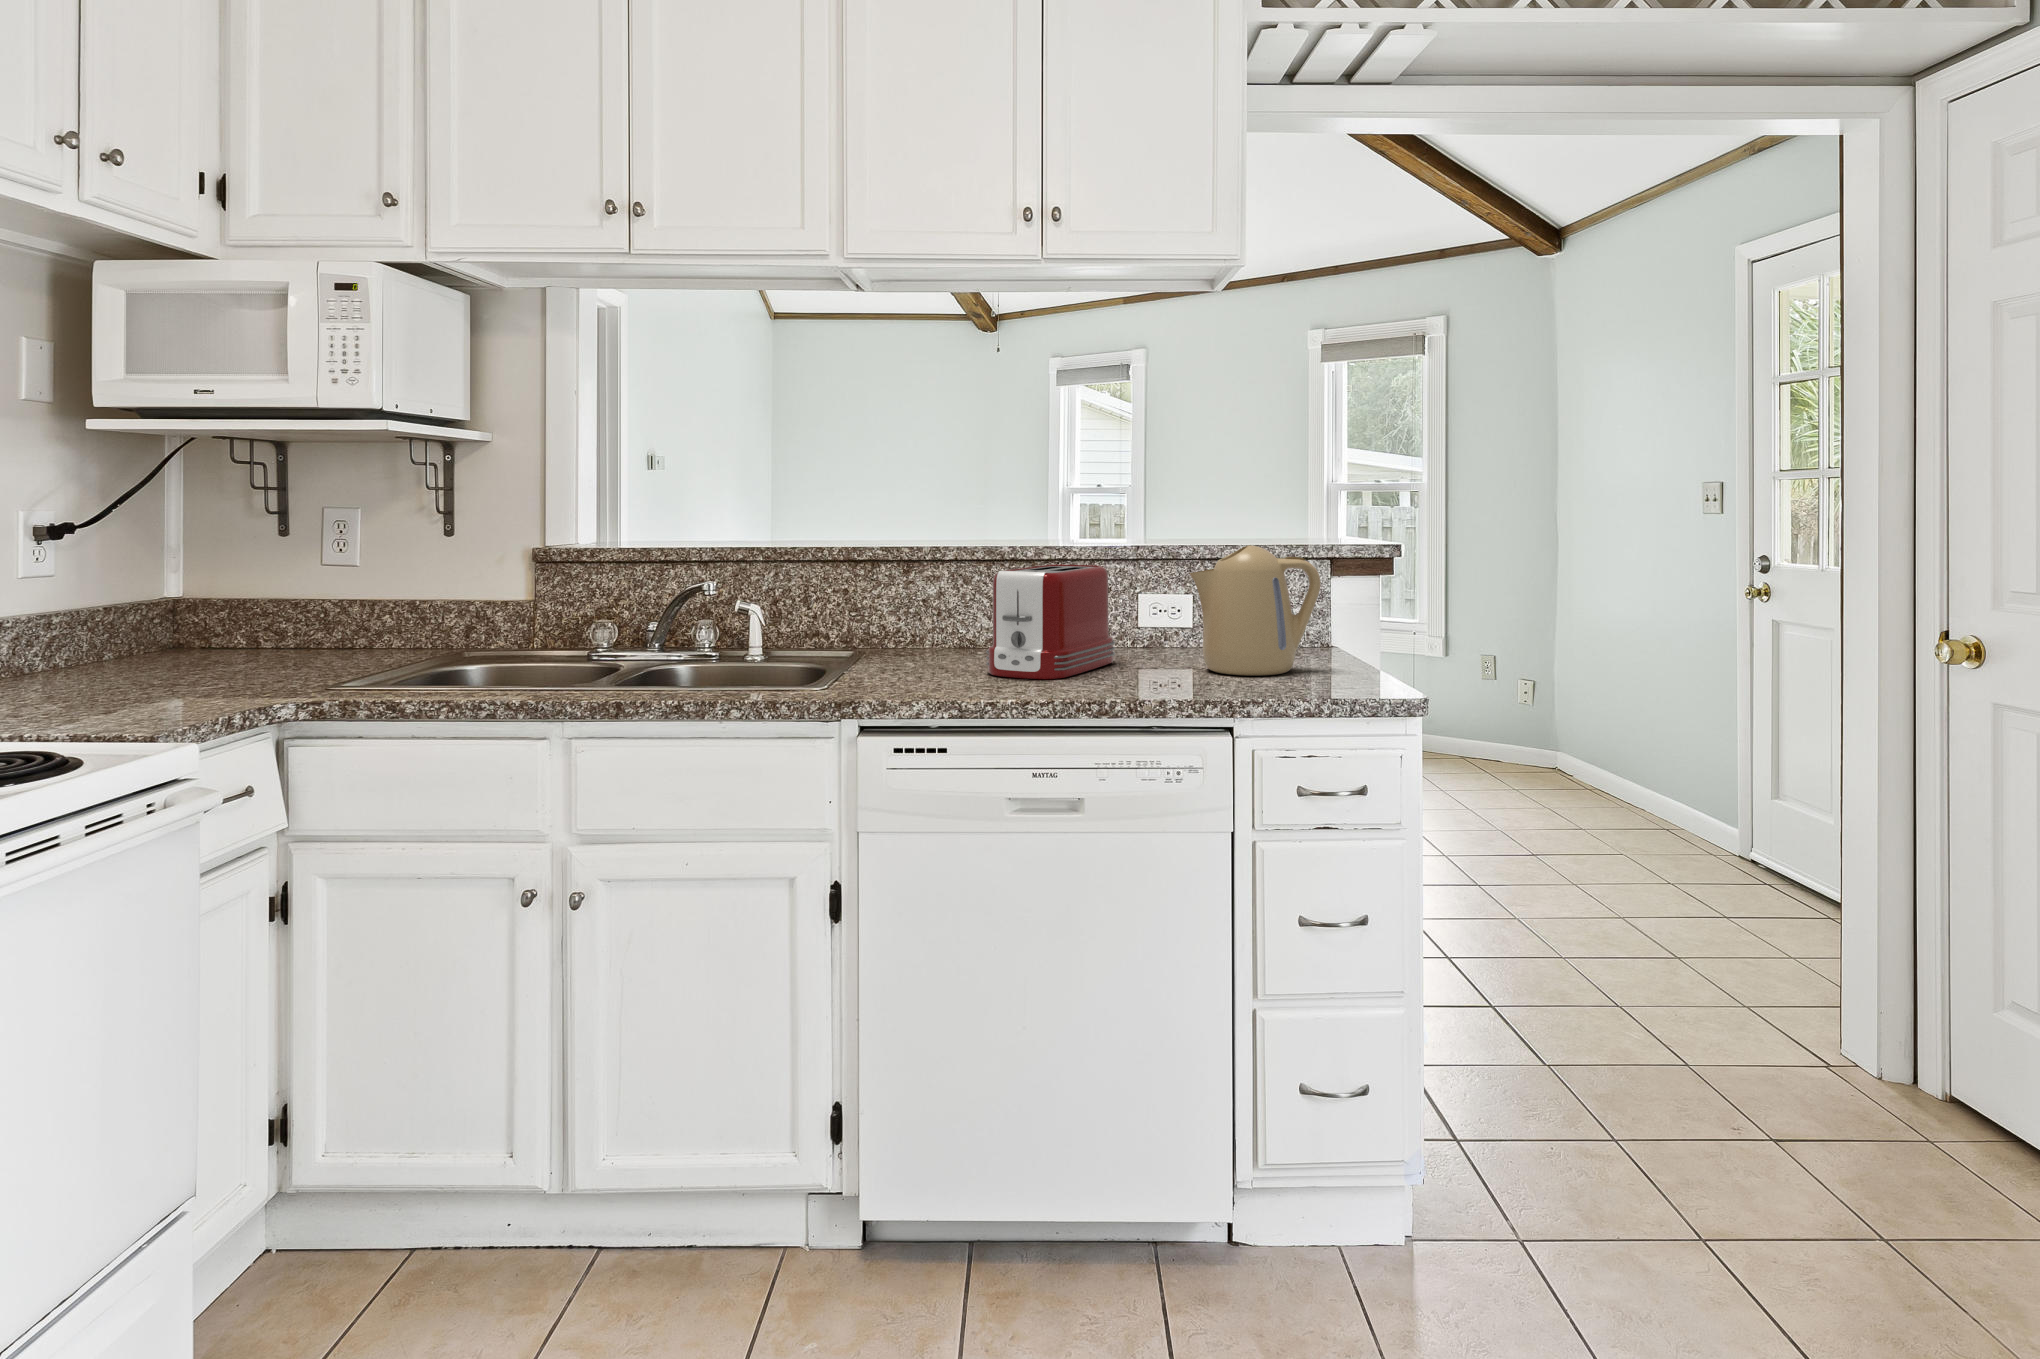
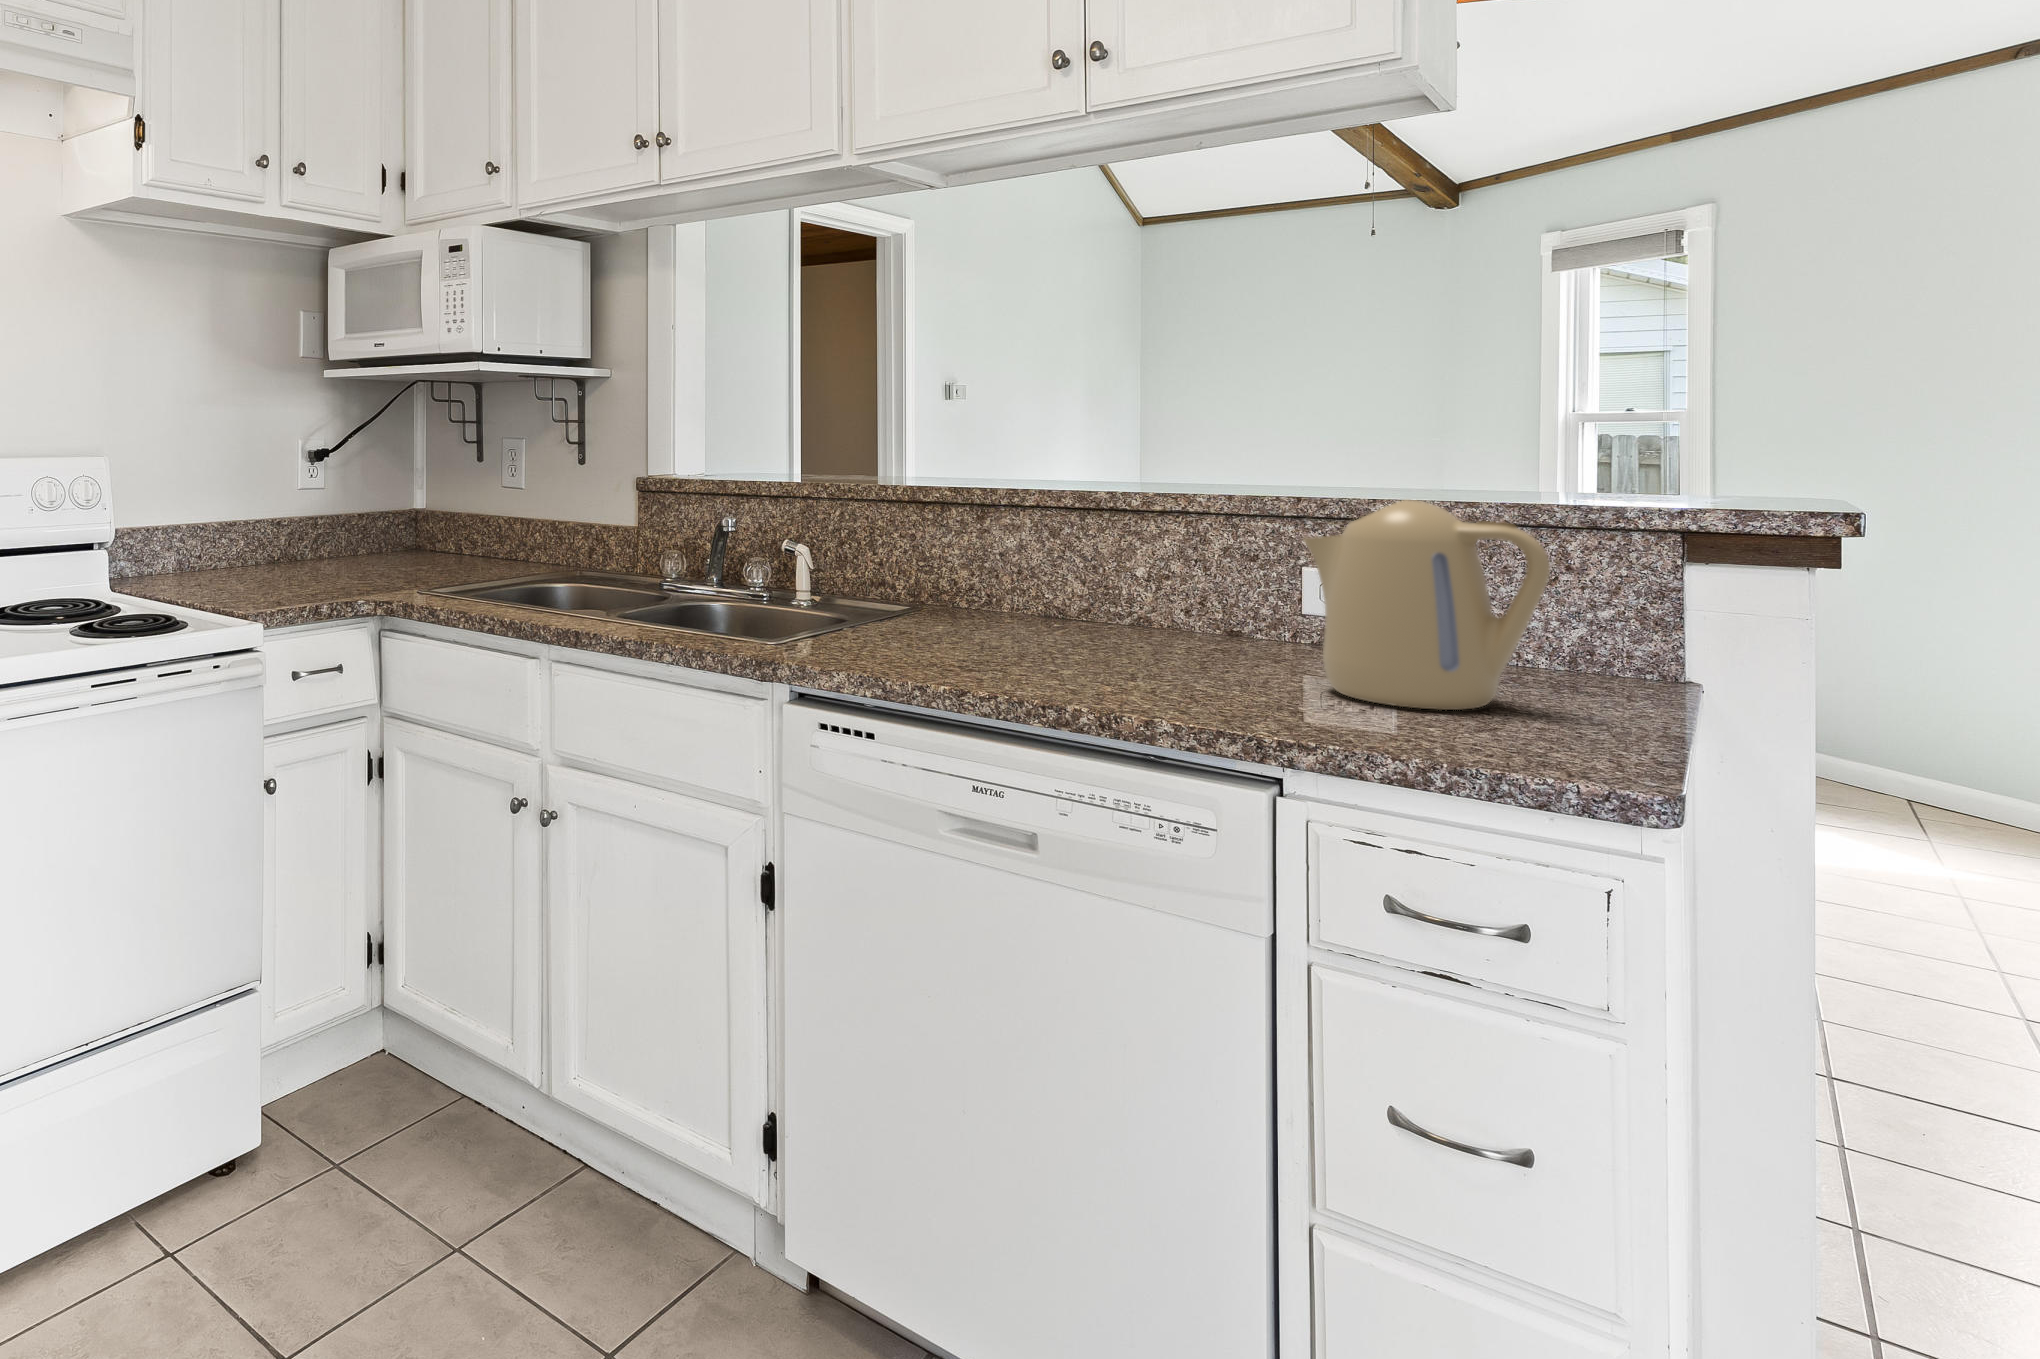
toaster: present [986,565,1115,679] -> none [998,517,1214,669]

